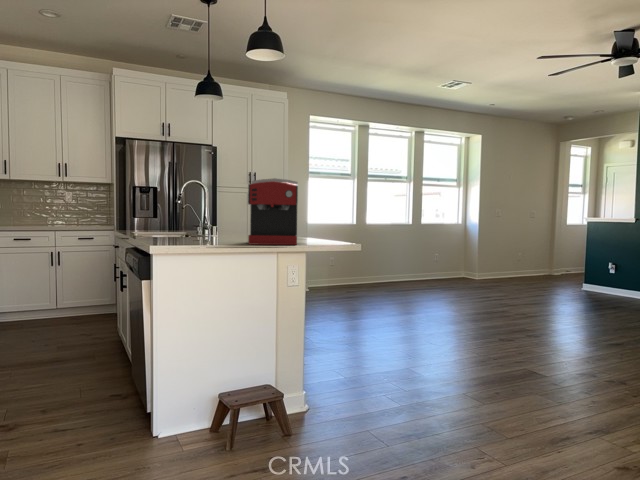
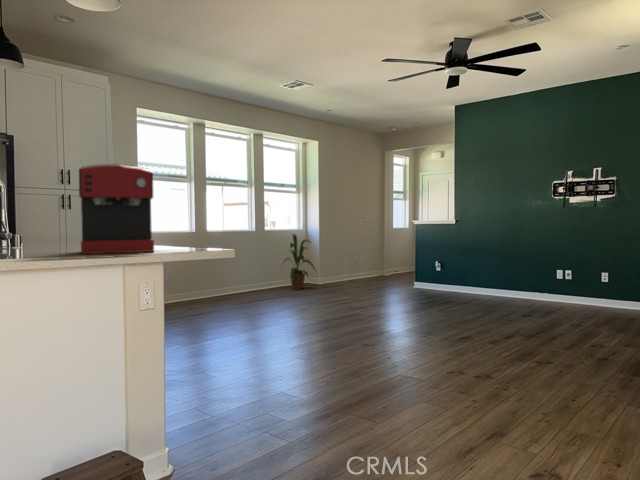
house plant: none [435,228,474,282] -> present [286,234,315,290]

